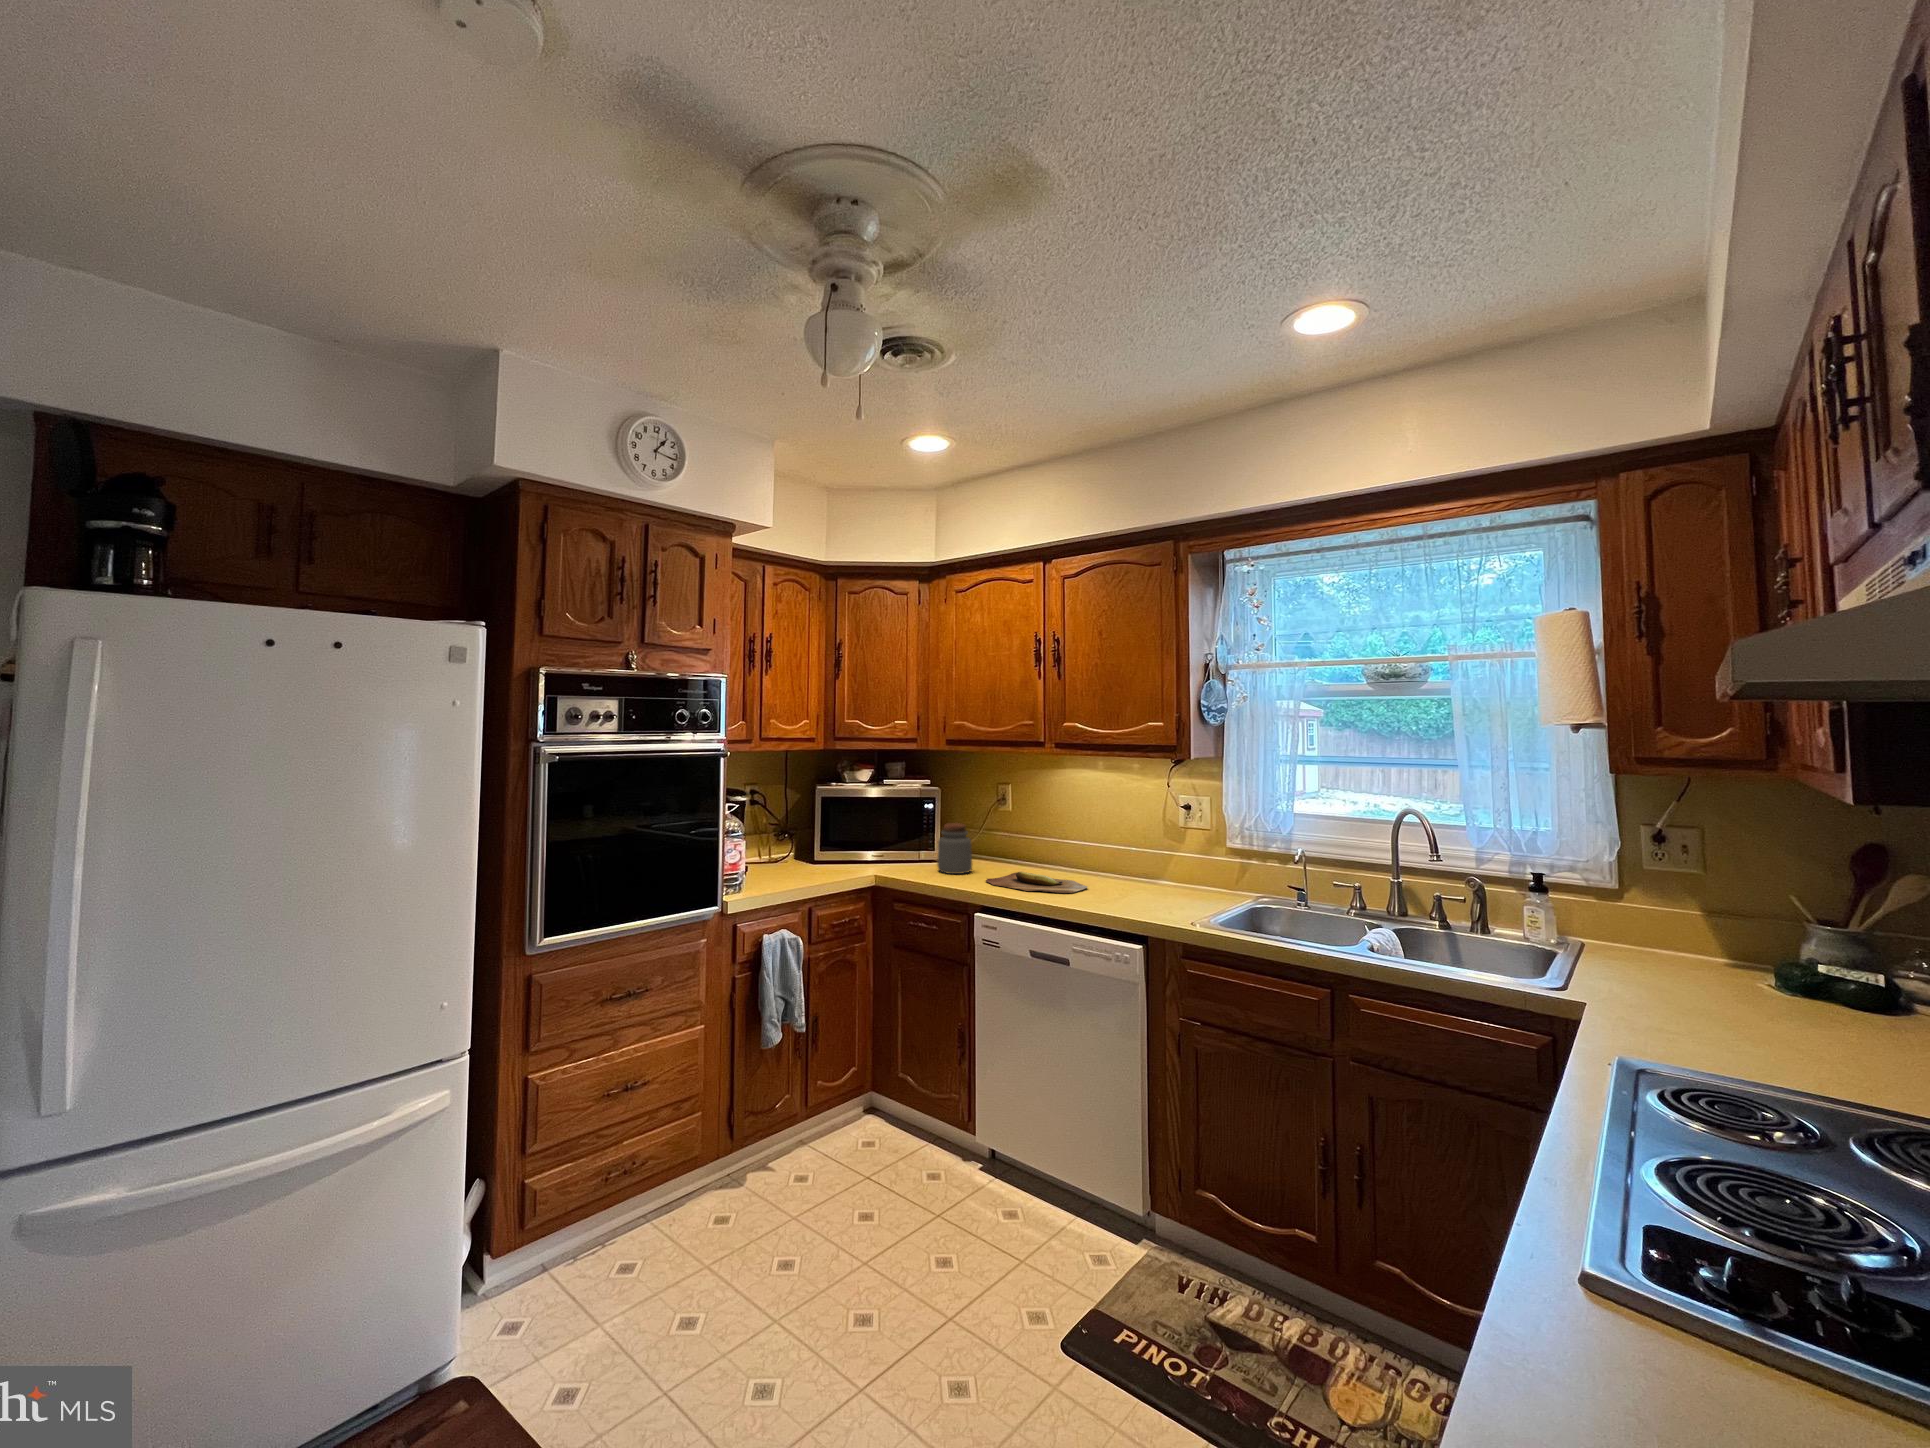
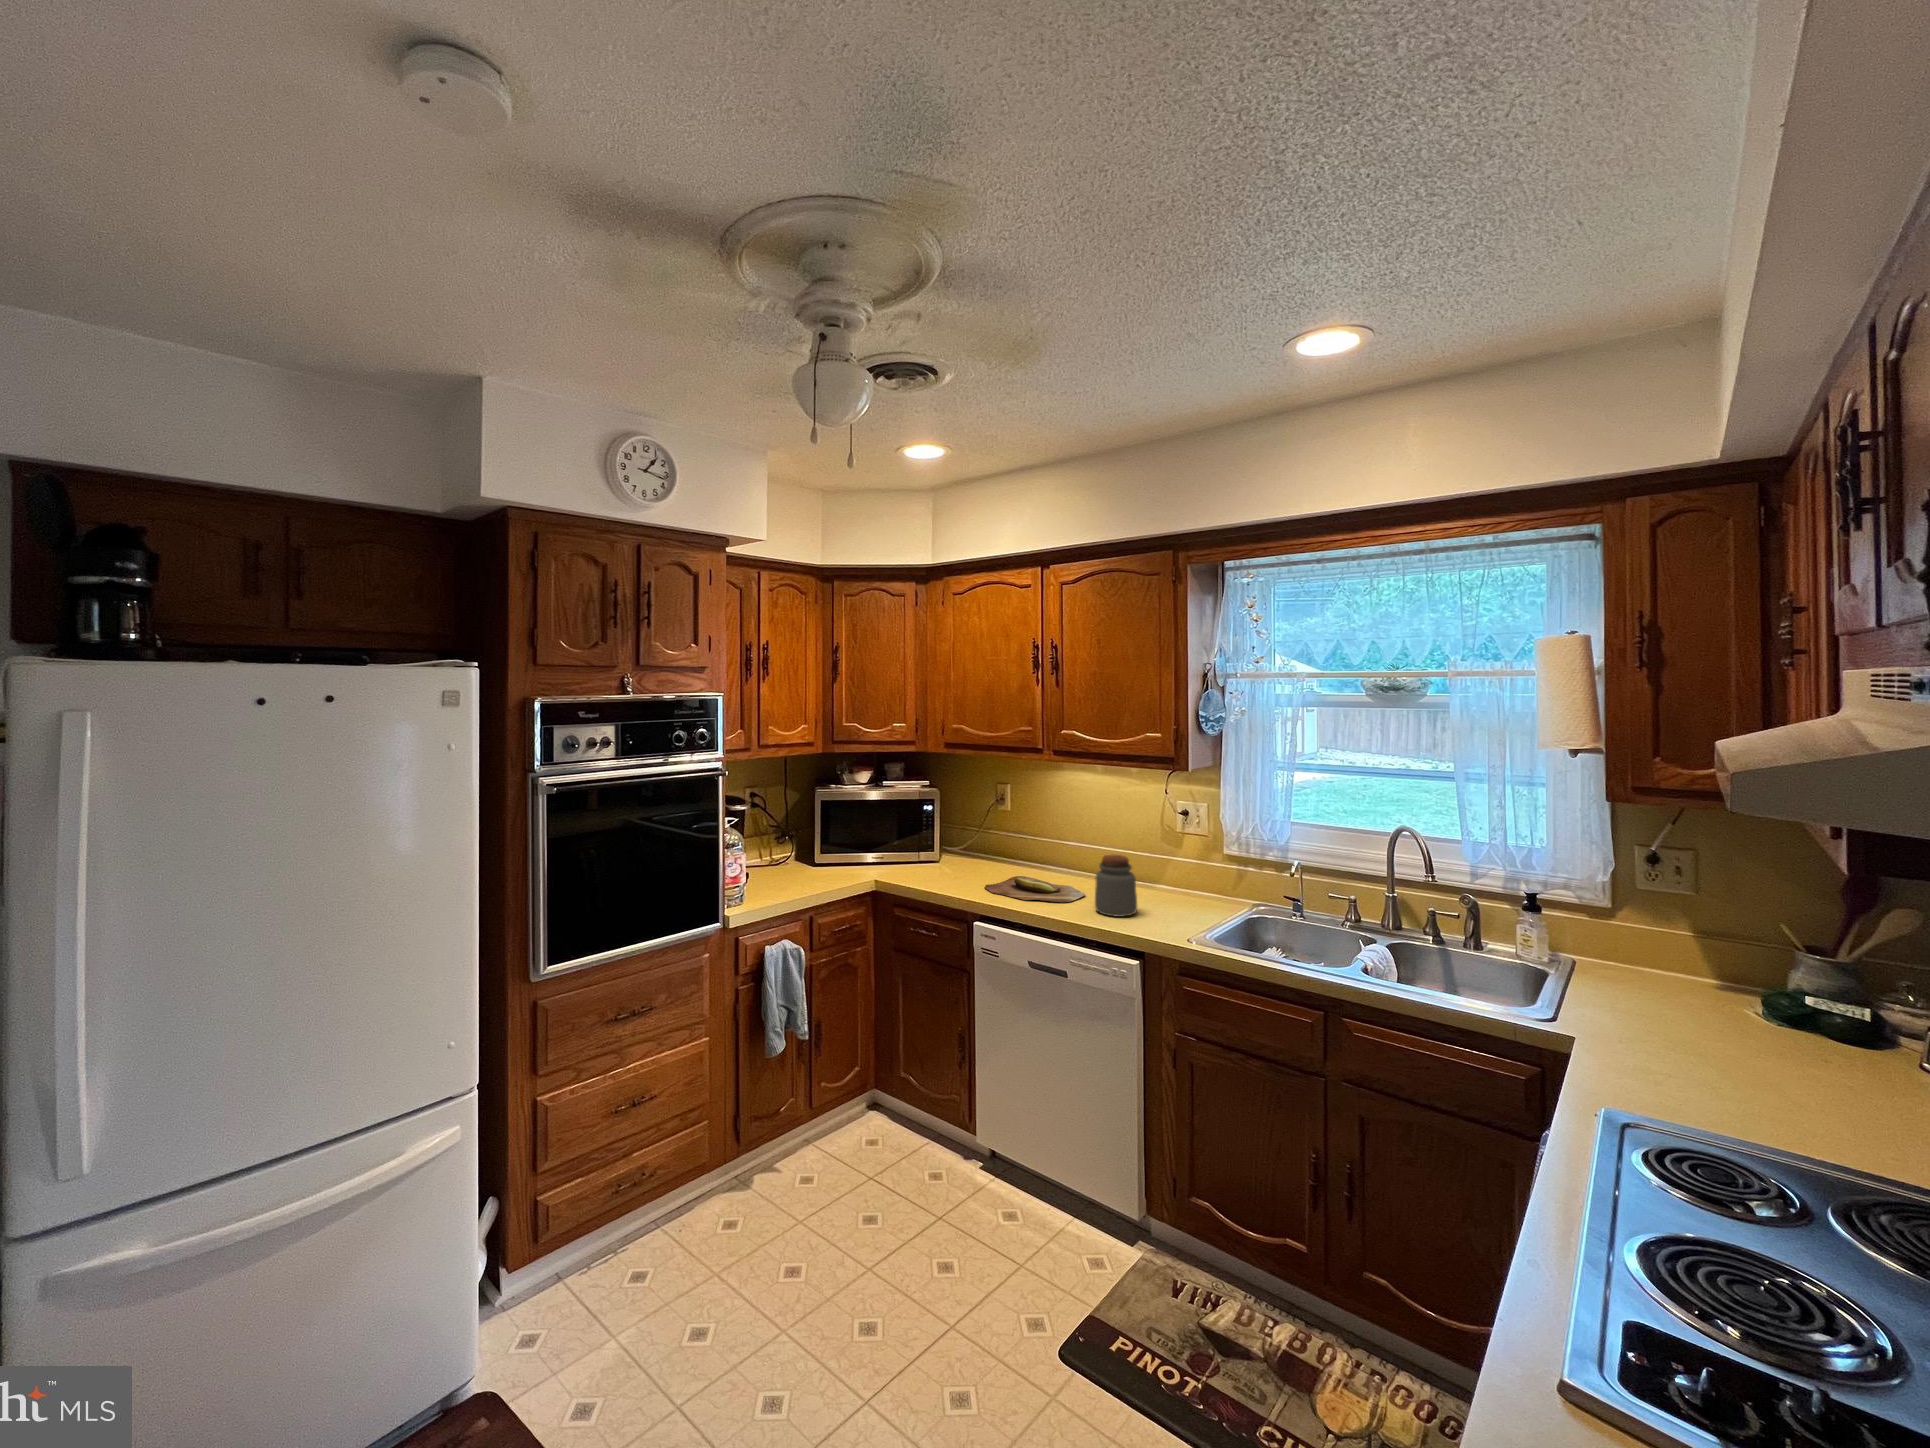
jar: present [937,823,972,874] -> present [1095,855,1137,917]

